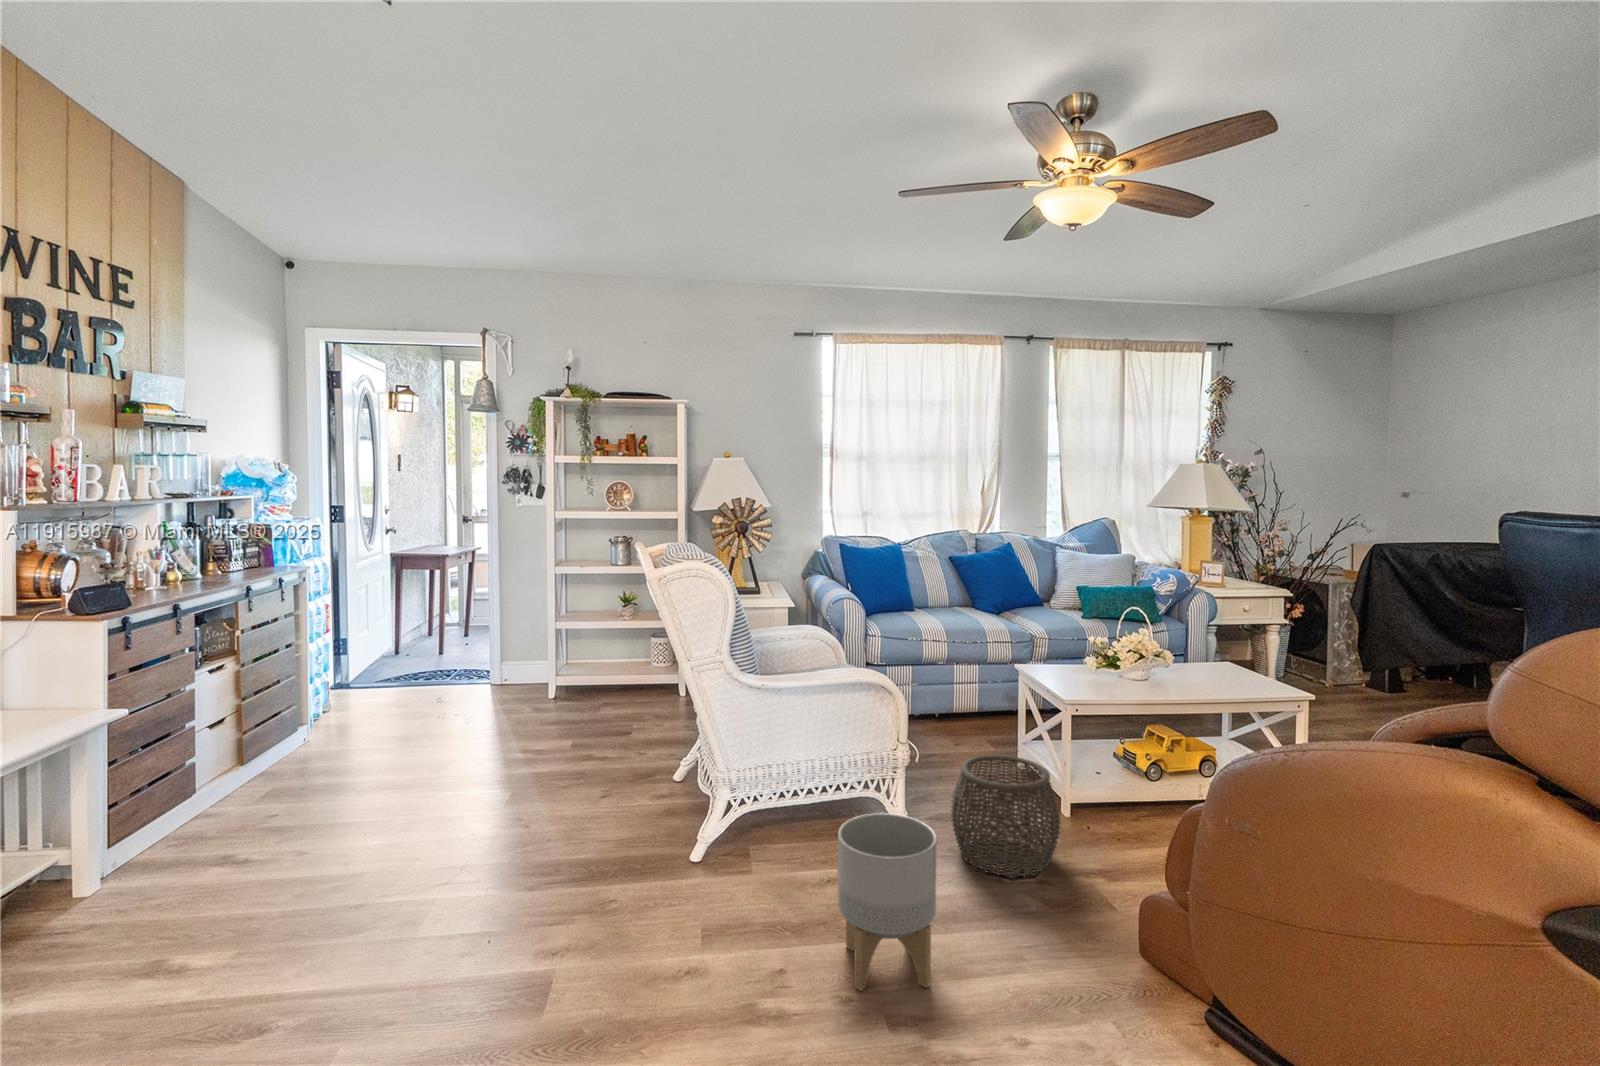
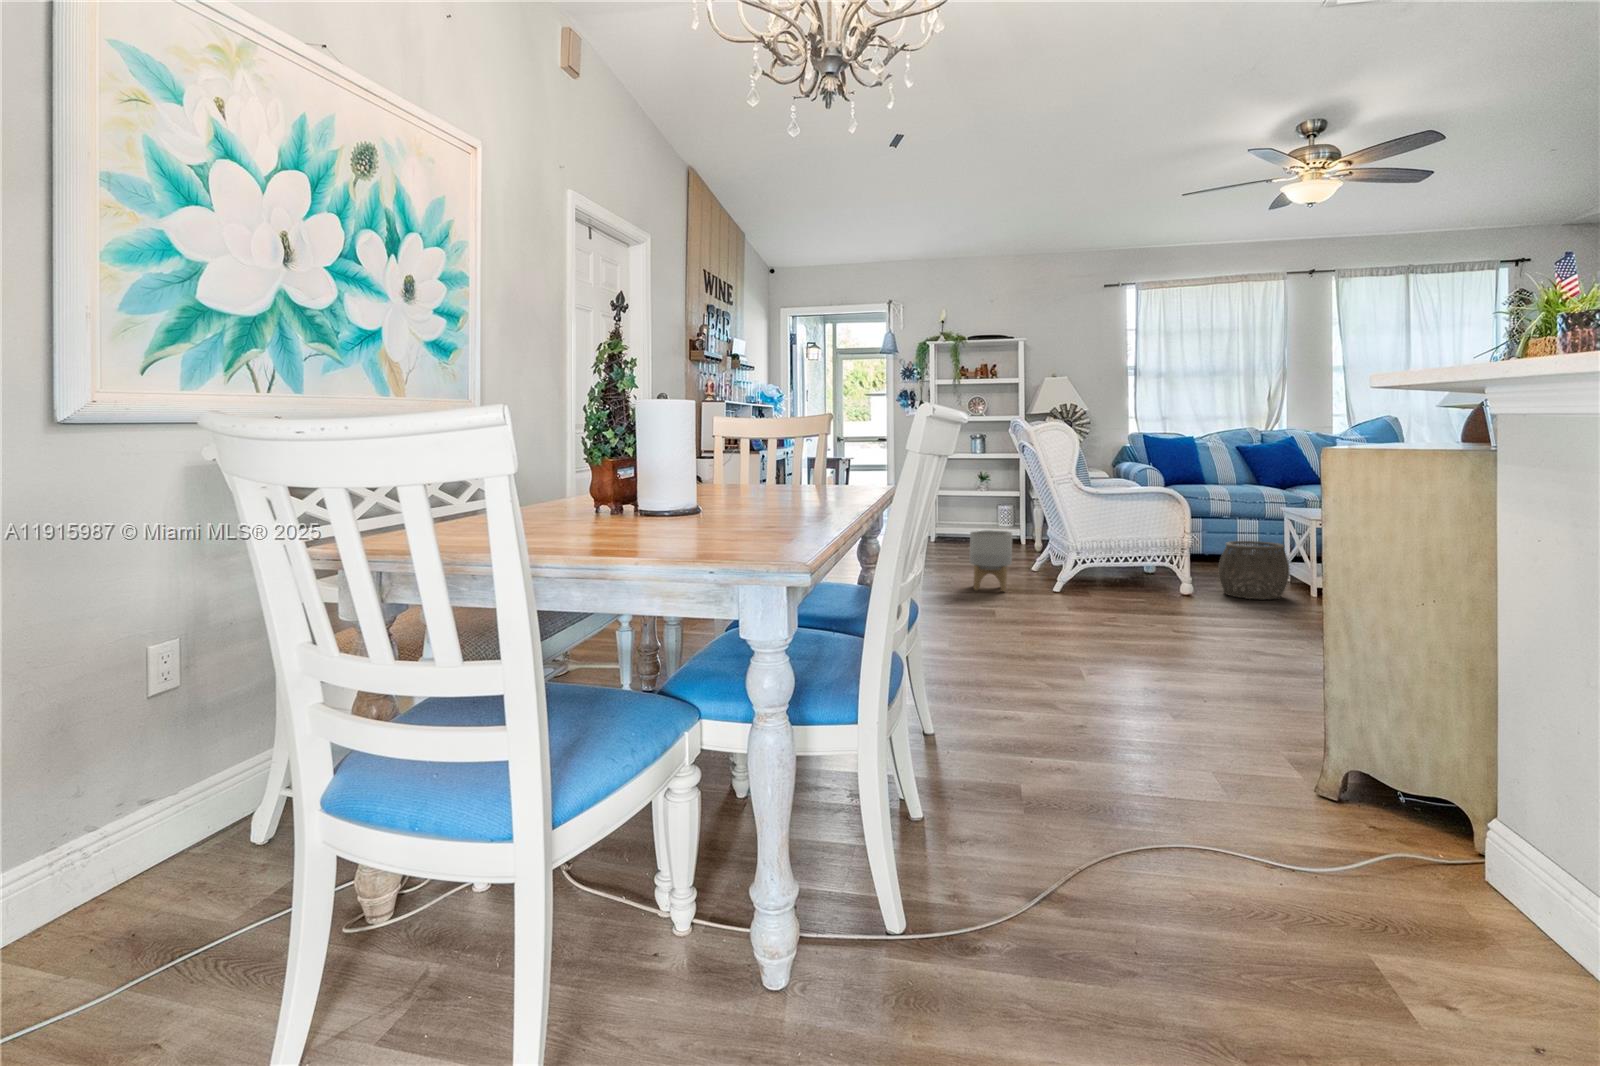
planter: present [838,813,936,991] -> present [970,530,1012,592]

